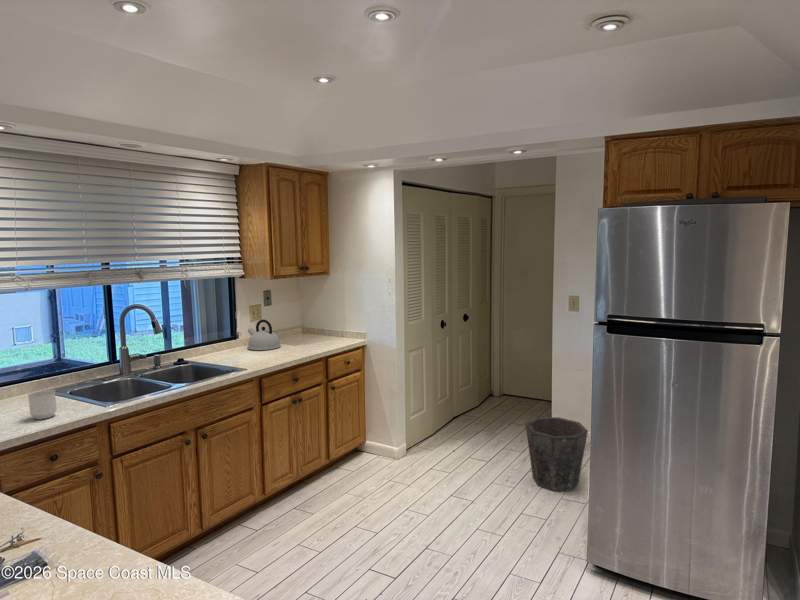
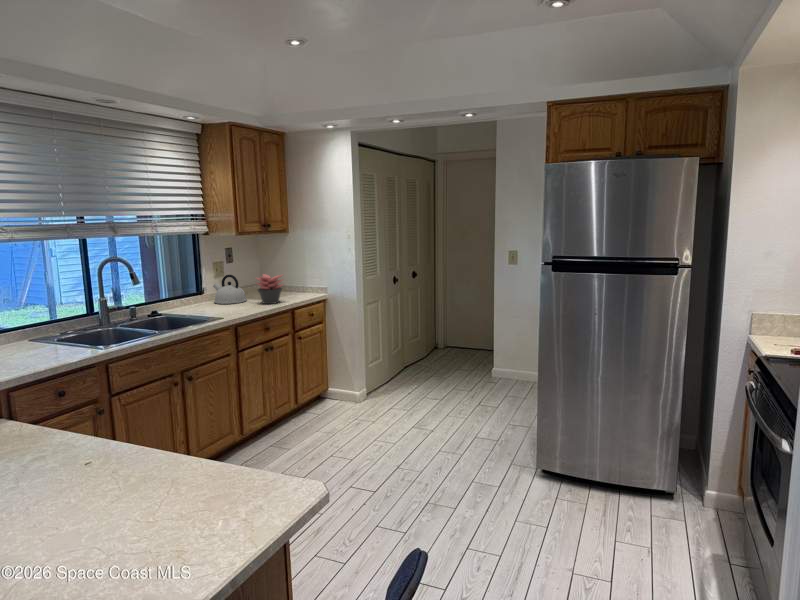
succulent plant: none [288,320,317,352] -> present [256,274,283,304]
mug: present [28,390,57,419] -> none [31,333,58,360]
waste bin: present [526,417,588,491] -> none [477,358,531,420]

